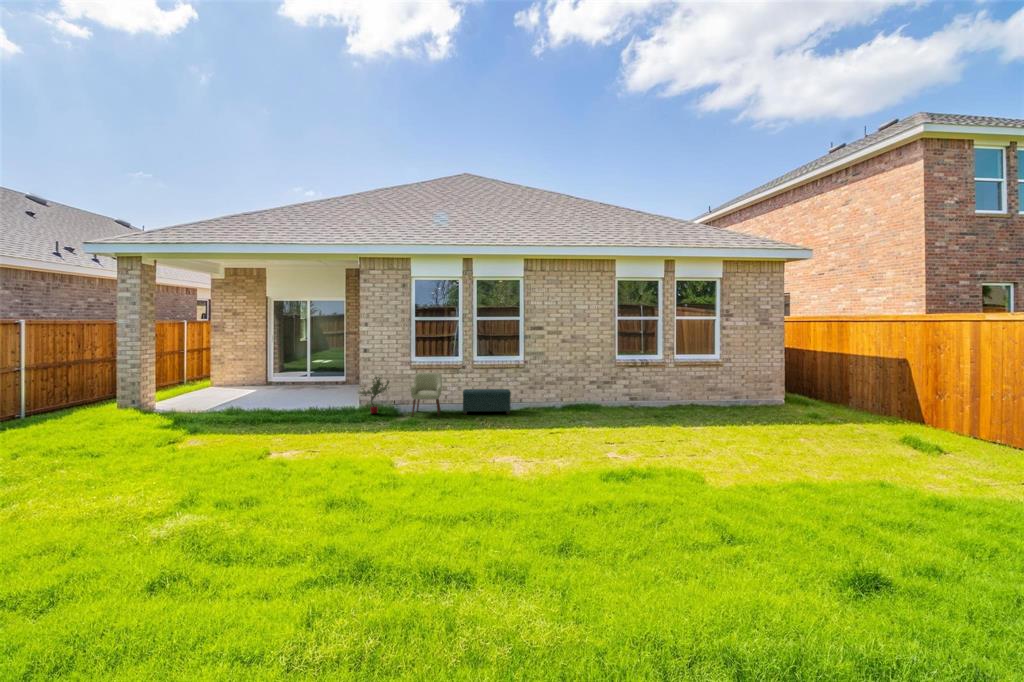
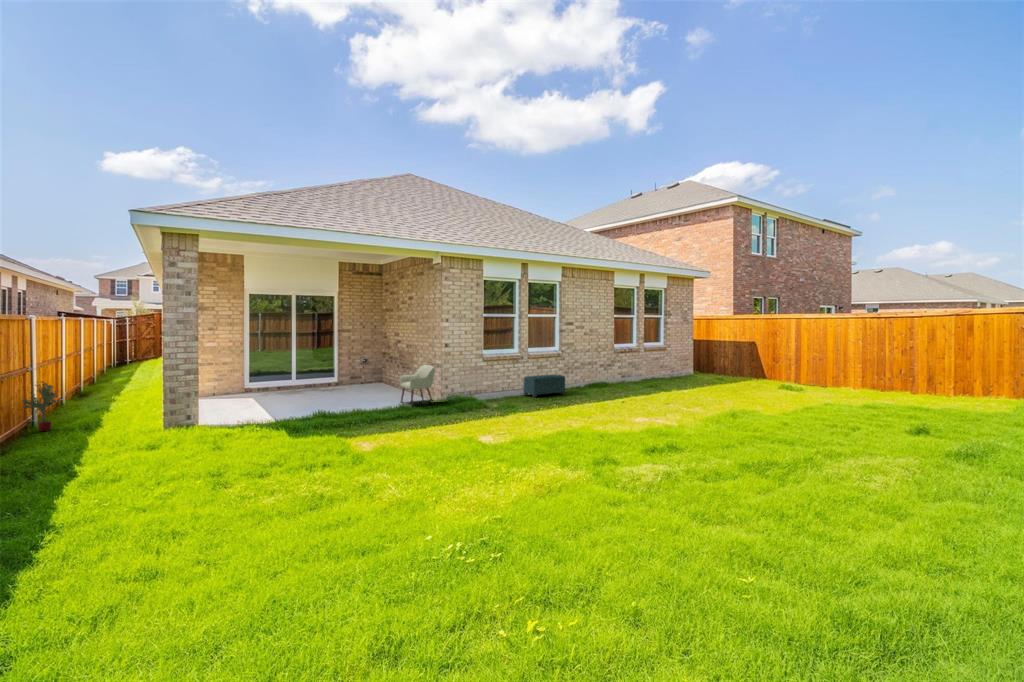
chair: present [410,373,442,416] -> present [400,365,435,406]
potted tree: present [360,377,389,414] -> present [22,381,57,432]

